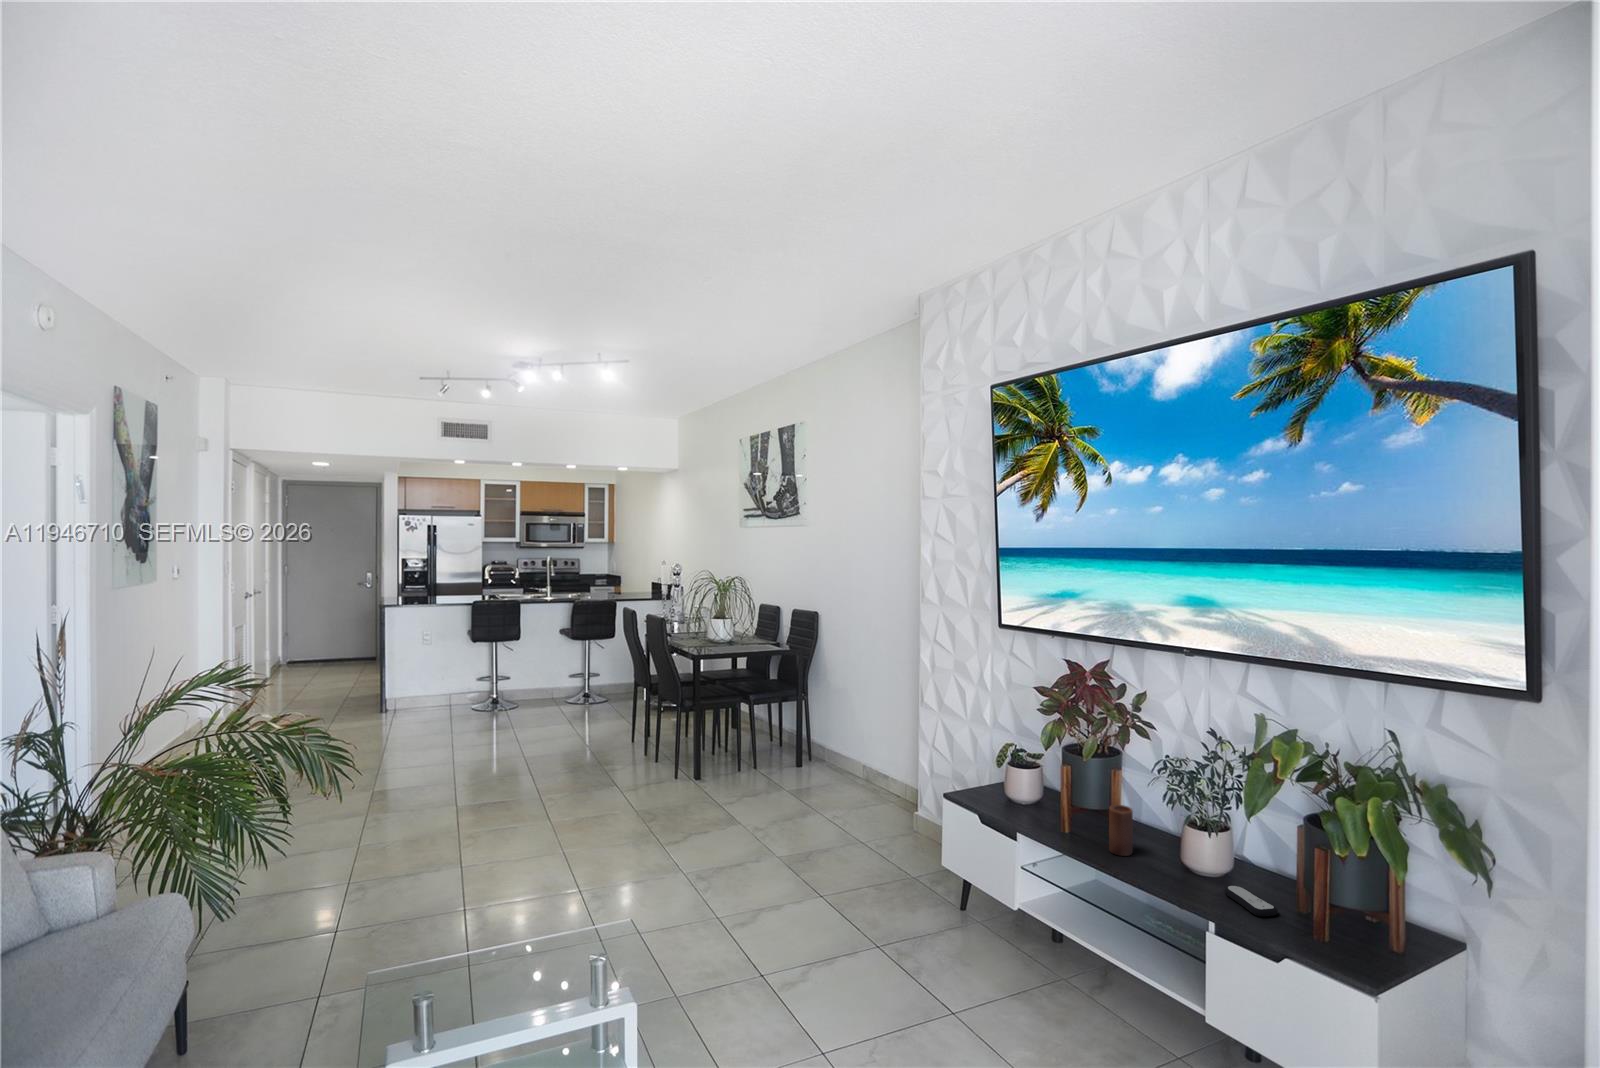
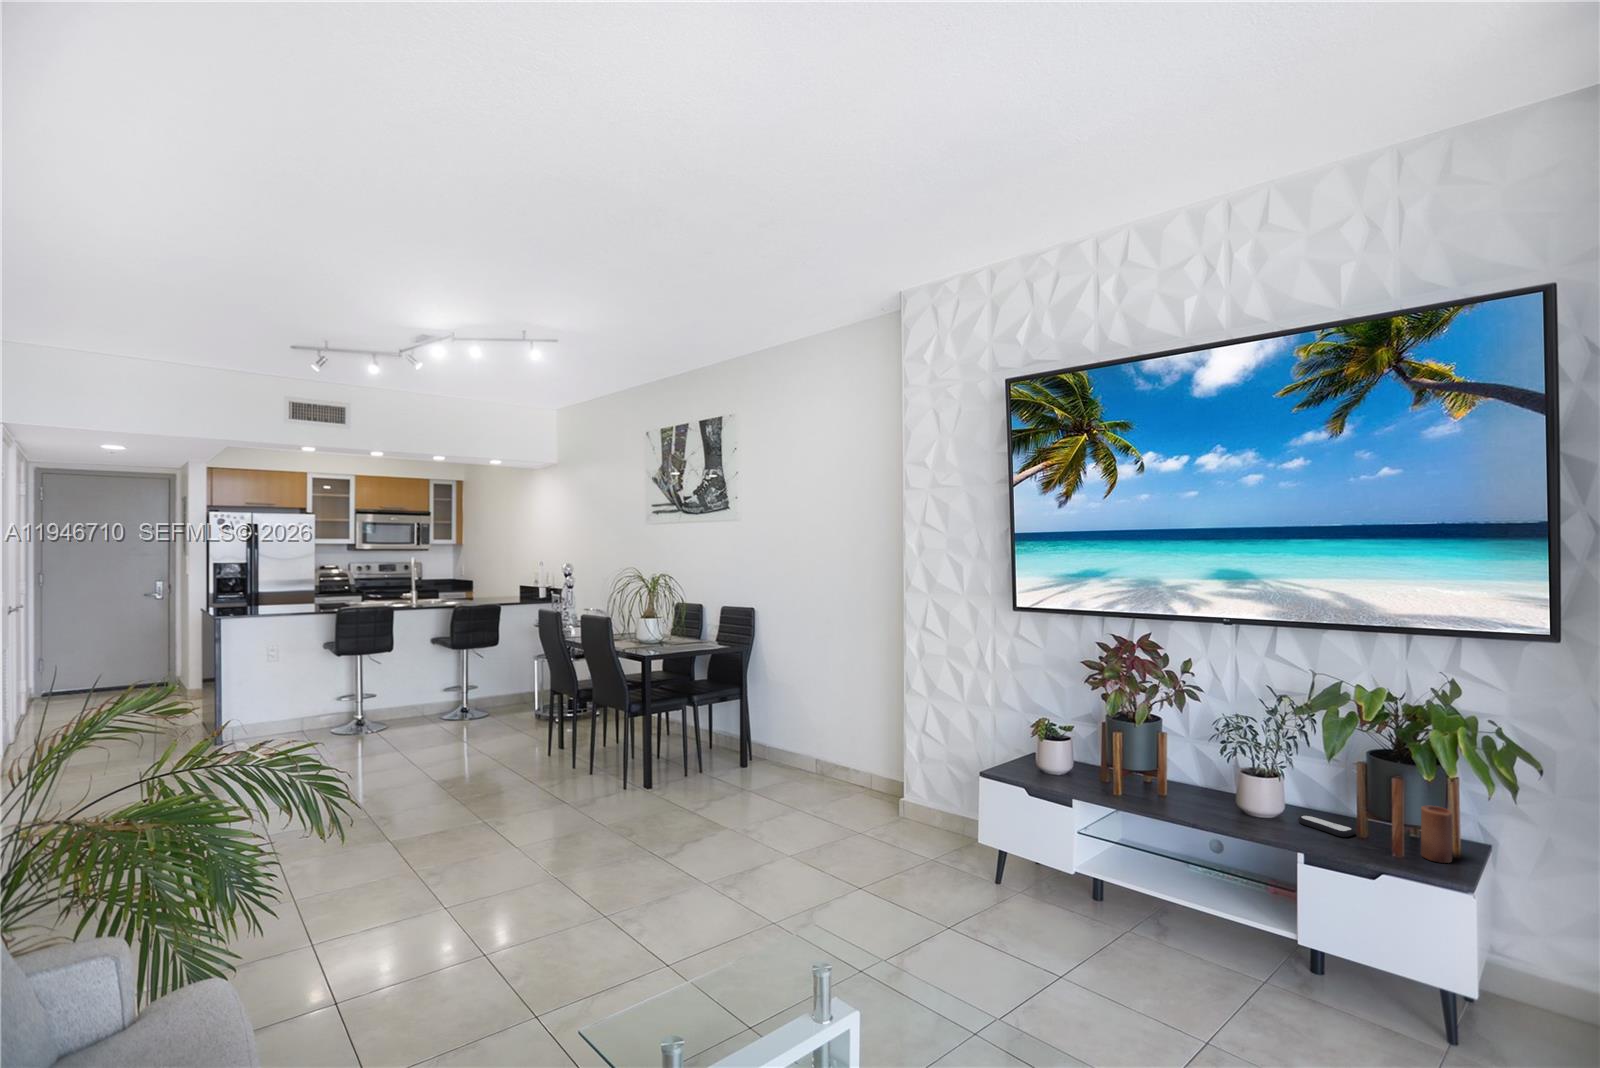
candle: present [1109,805,1133,856] -> present [1421,806,1453,863]

